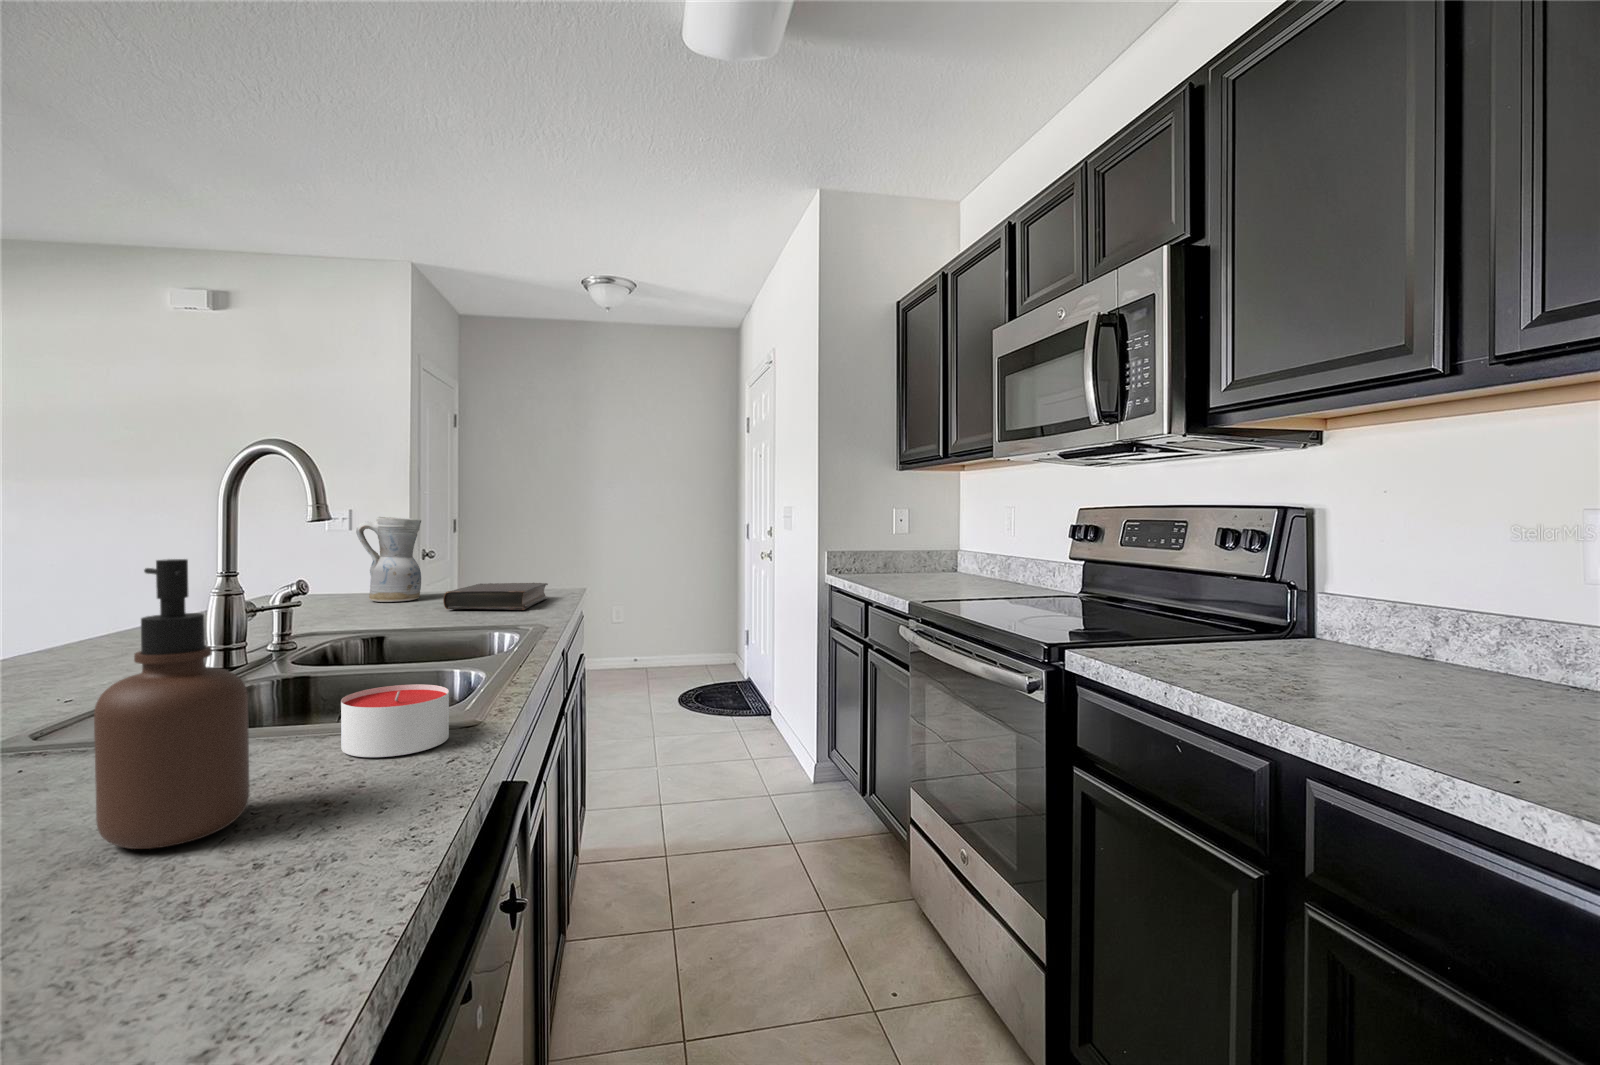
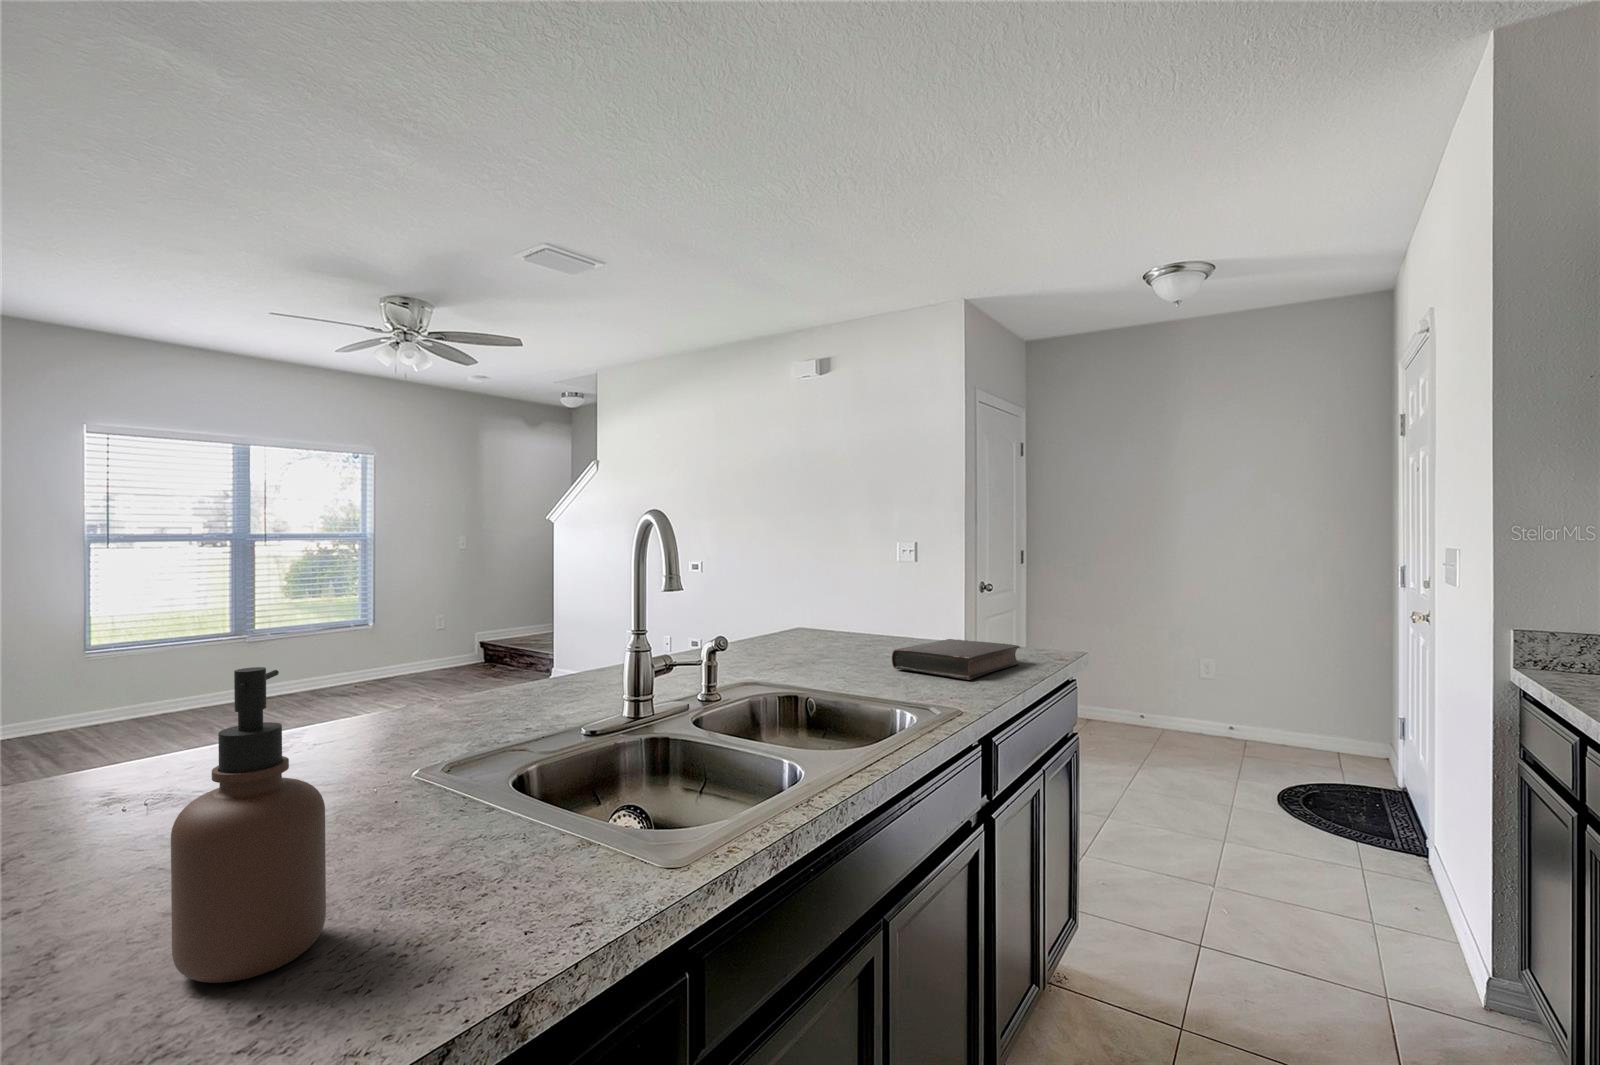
ceramic pitcher: present [356,517,421,602] -> none [837,563,894,651]
candle: present [341,684,449,757] -> none [507,803,626,908]

